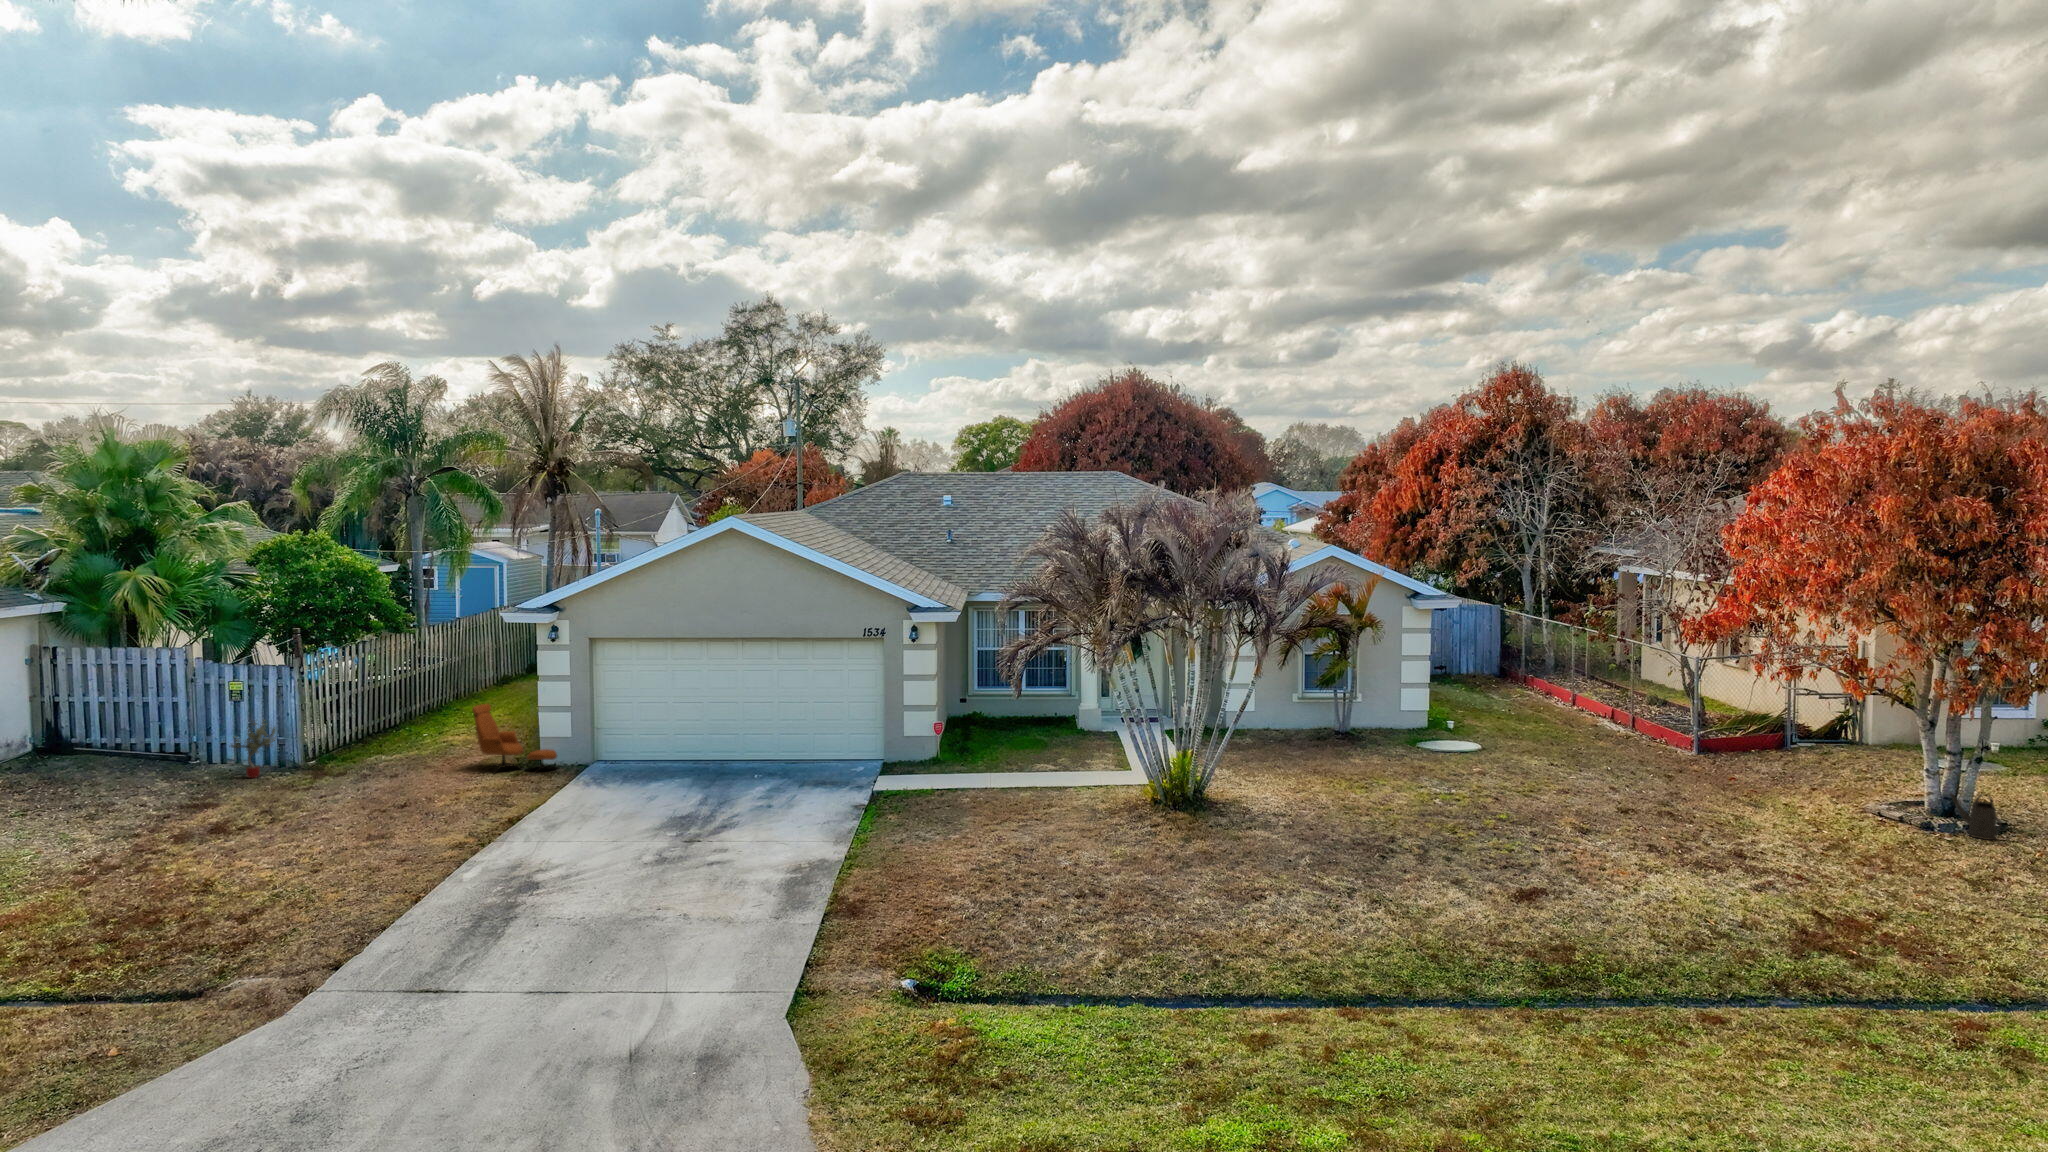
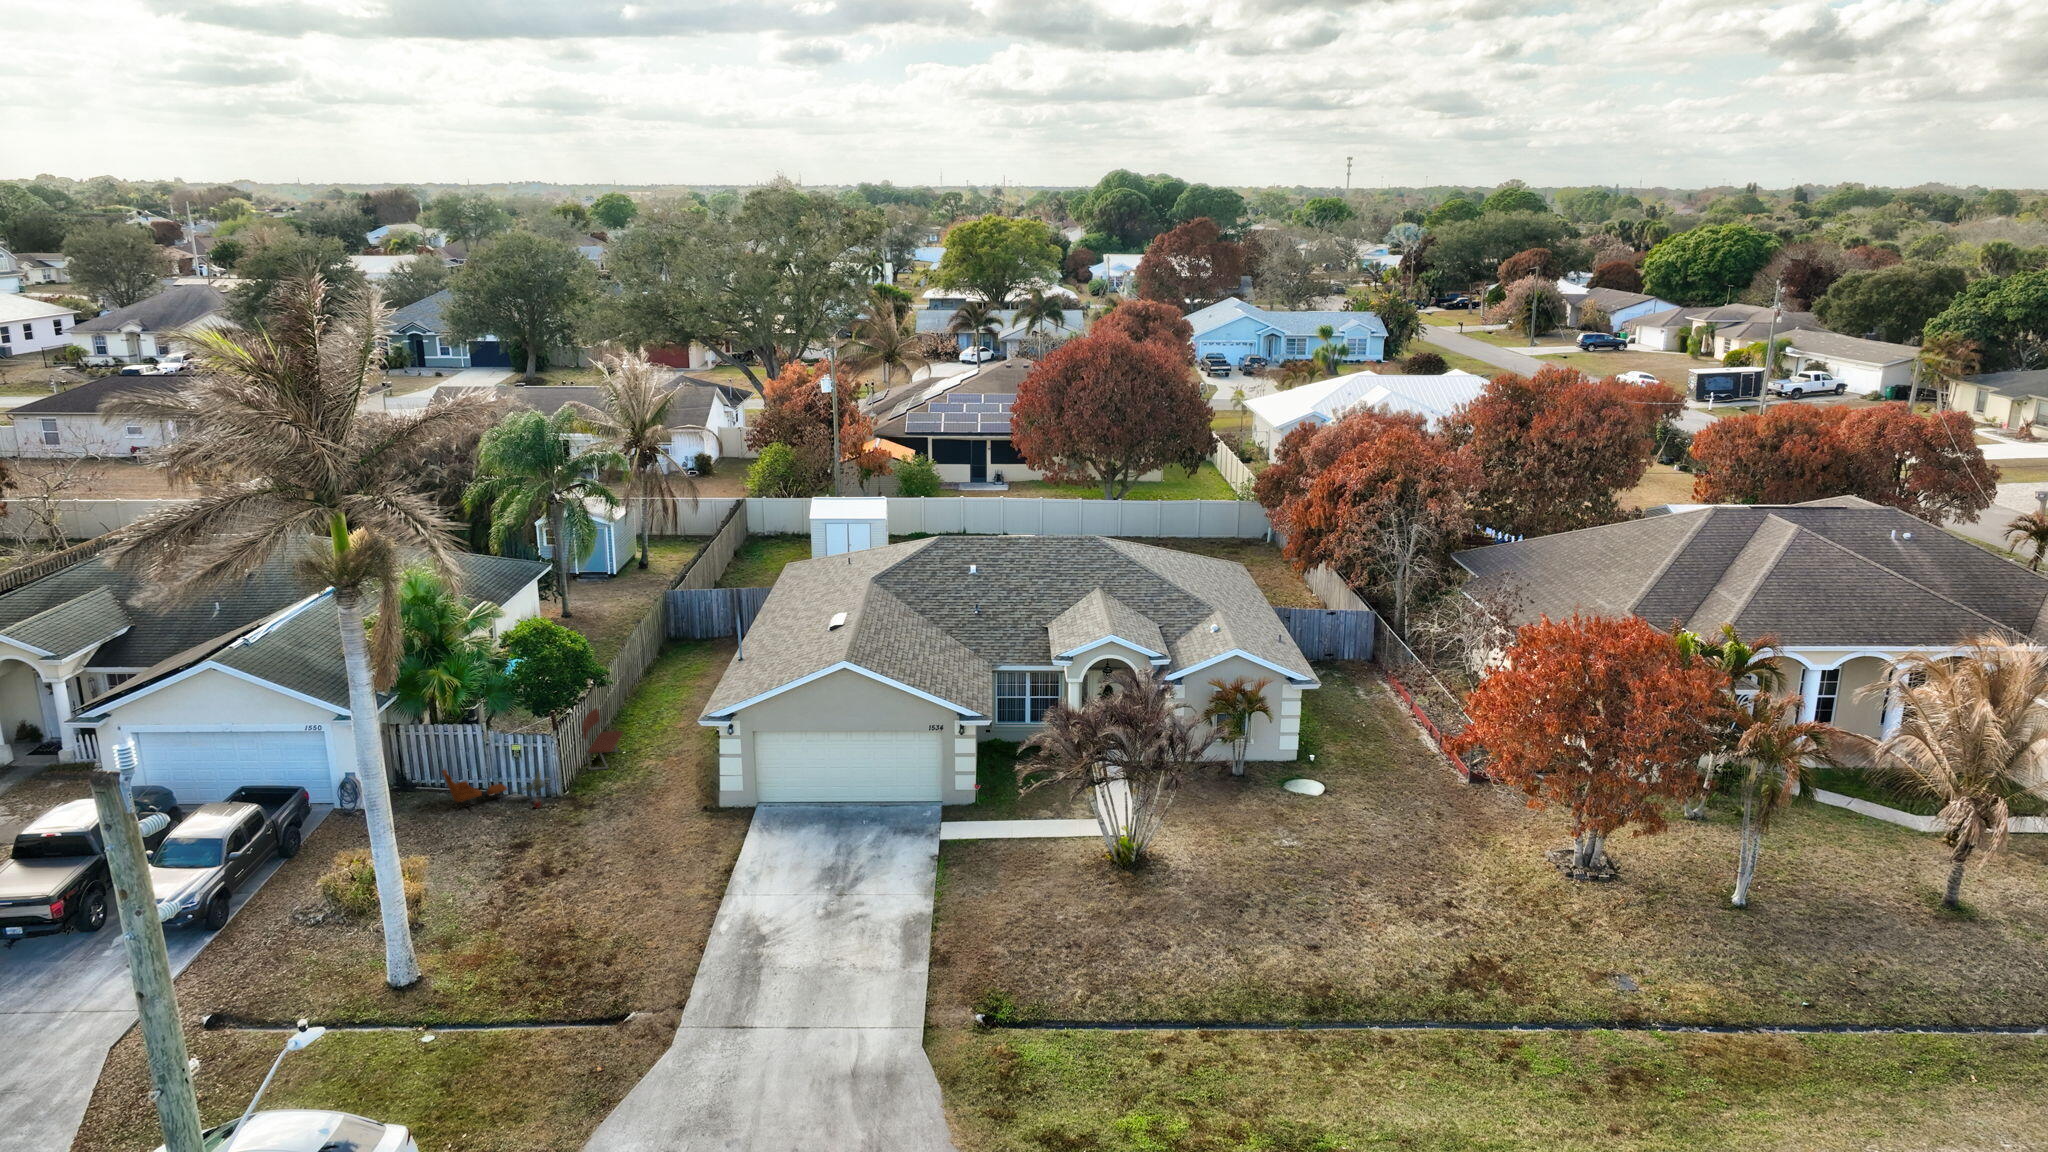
bench: none [356,671,425,751] -> present [582,708,623,770]
lounge chair: present [472,704,557,773] -> present [442,769,507,811]
watering can: present [1950,793,2002,840] -> none [1624,843,1643,878]

